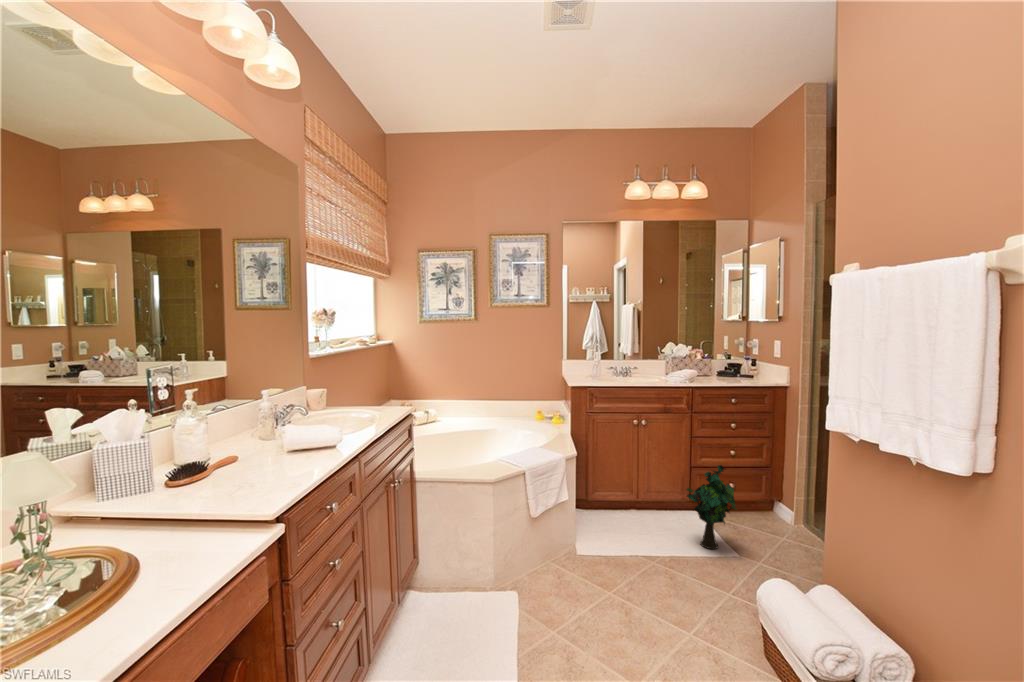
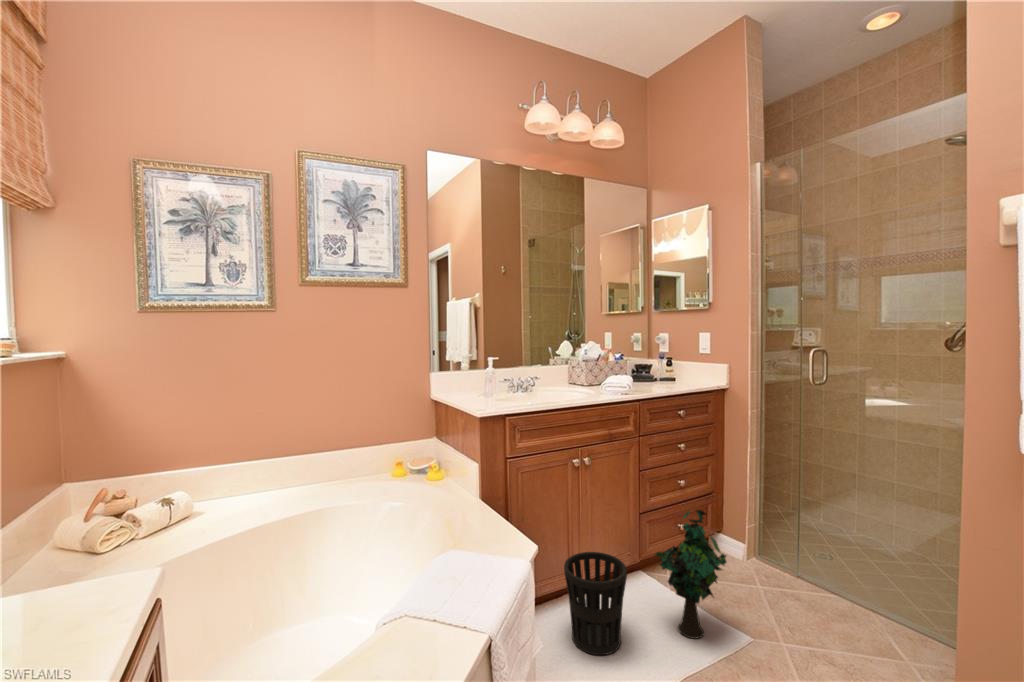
wastebasket: none [621,480,661,540] -> present [564,552,627,655]

